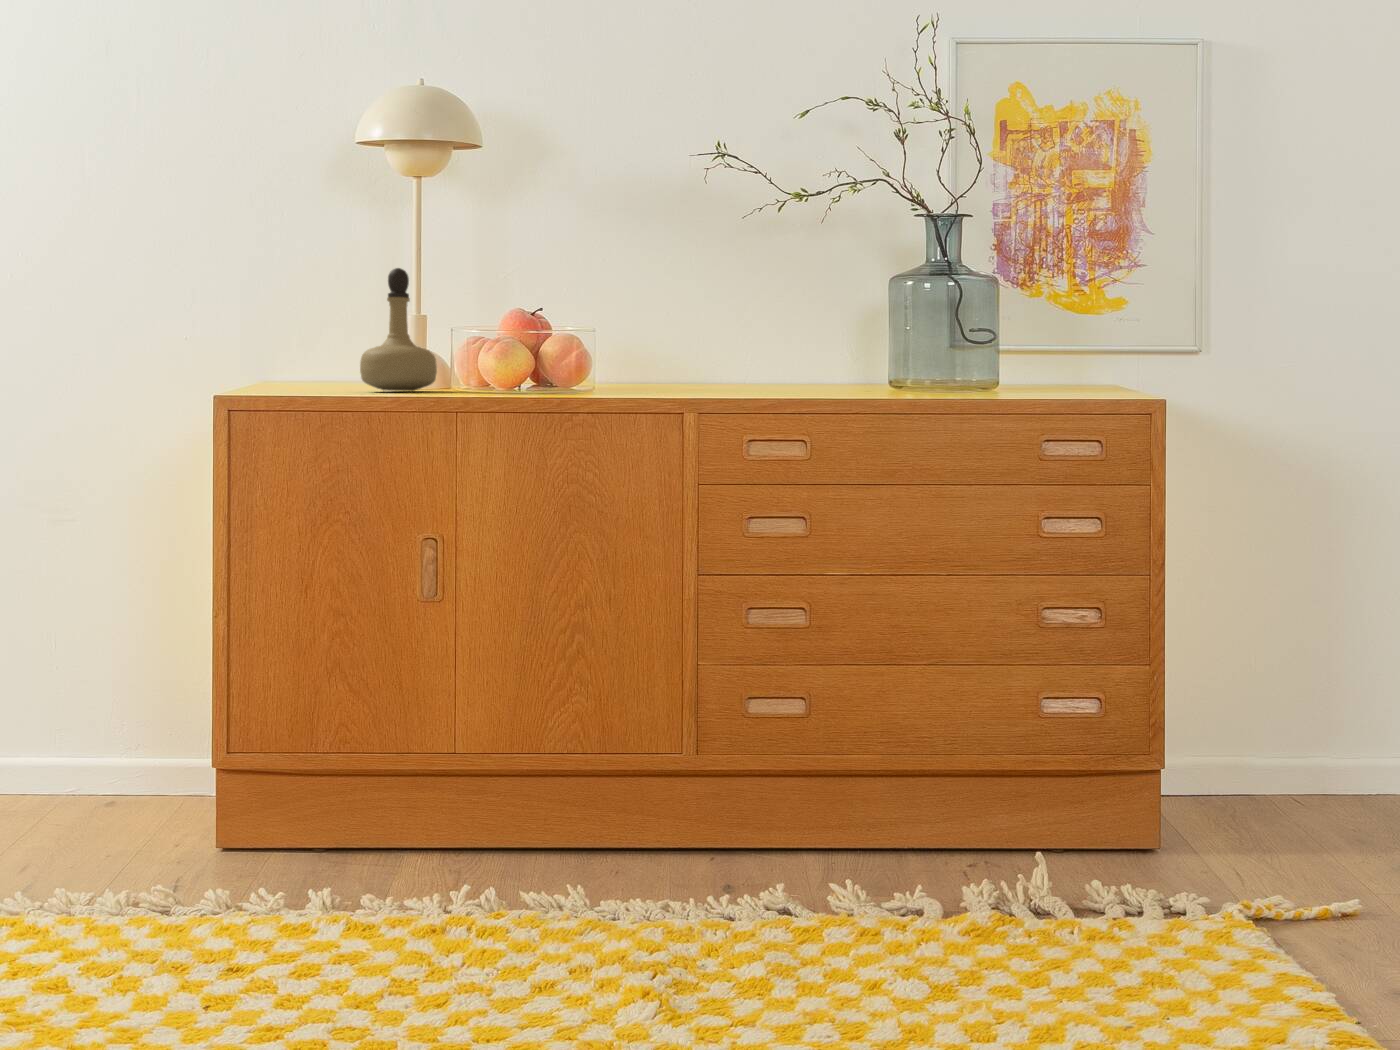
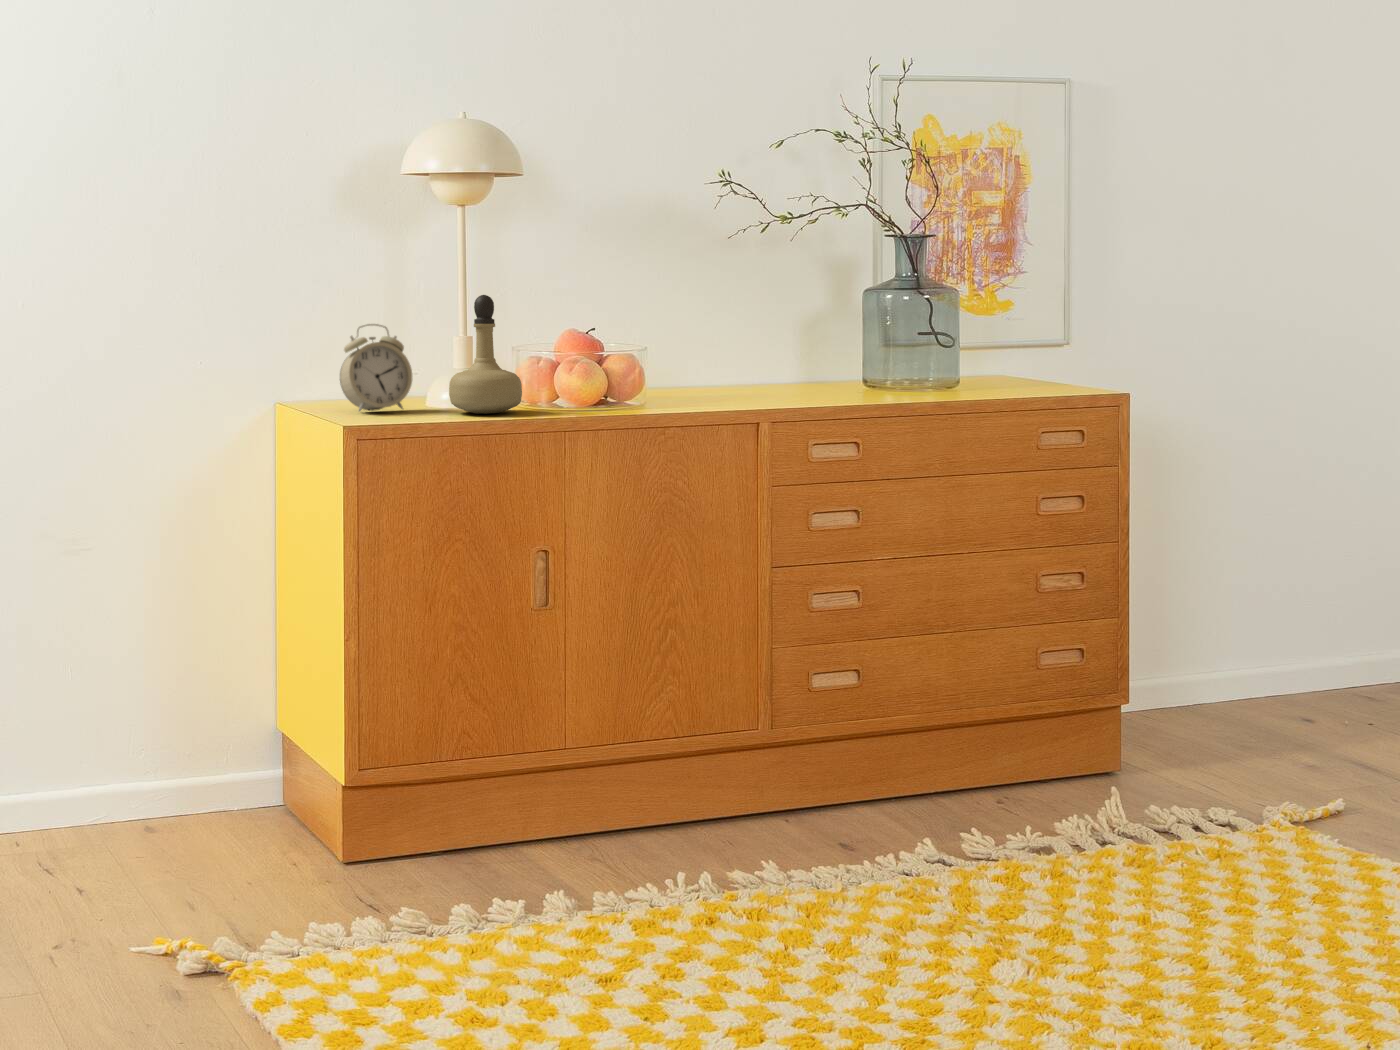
alarm clock: none [275,301,346,389] -> present [340,324,412,411]

